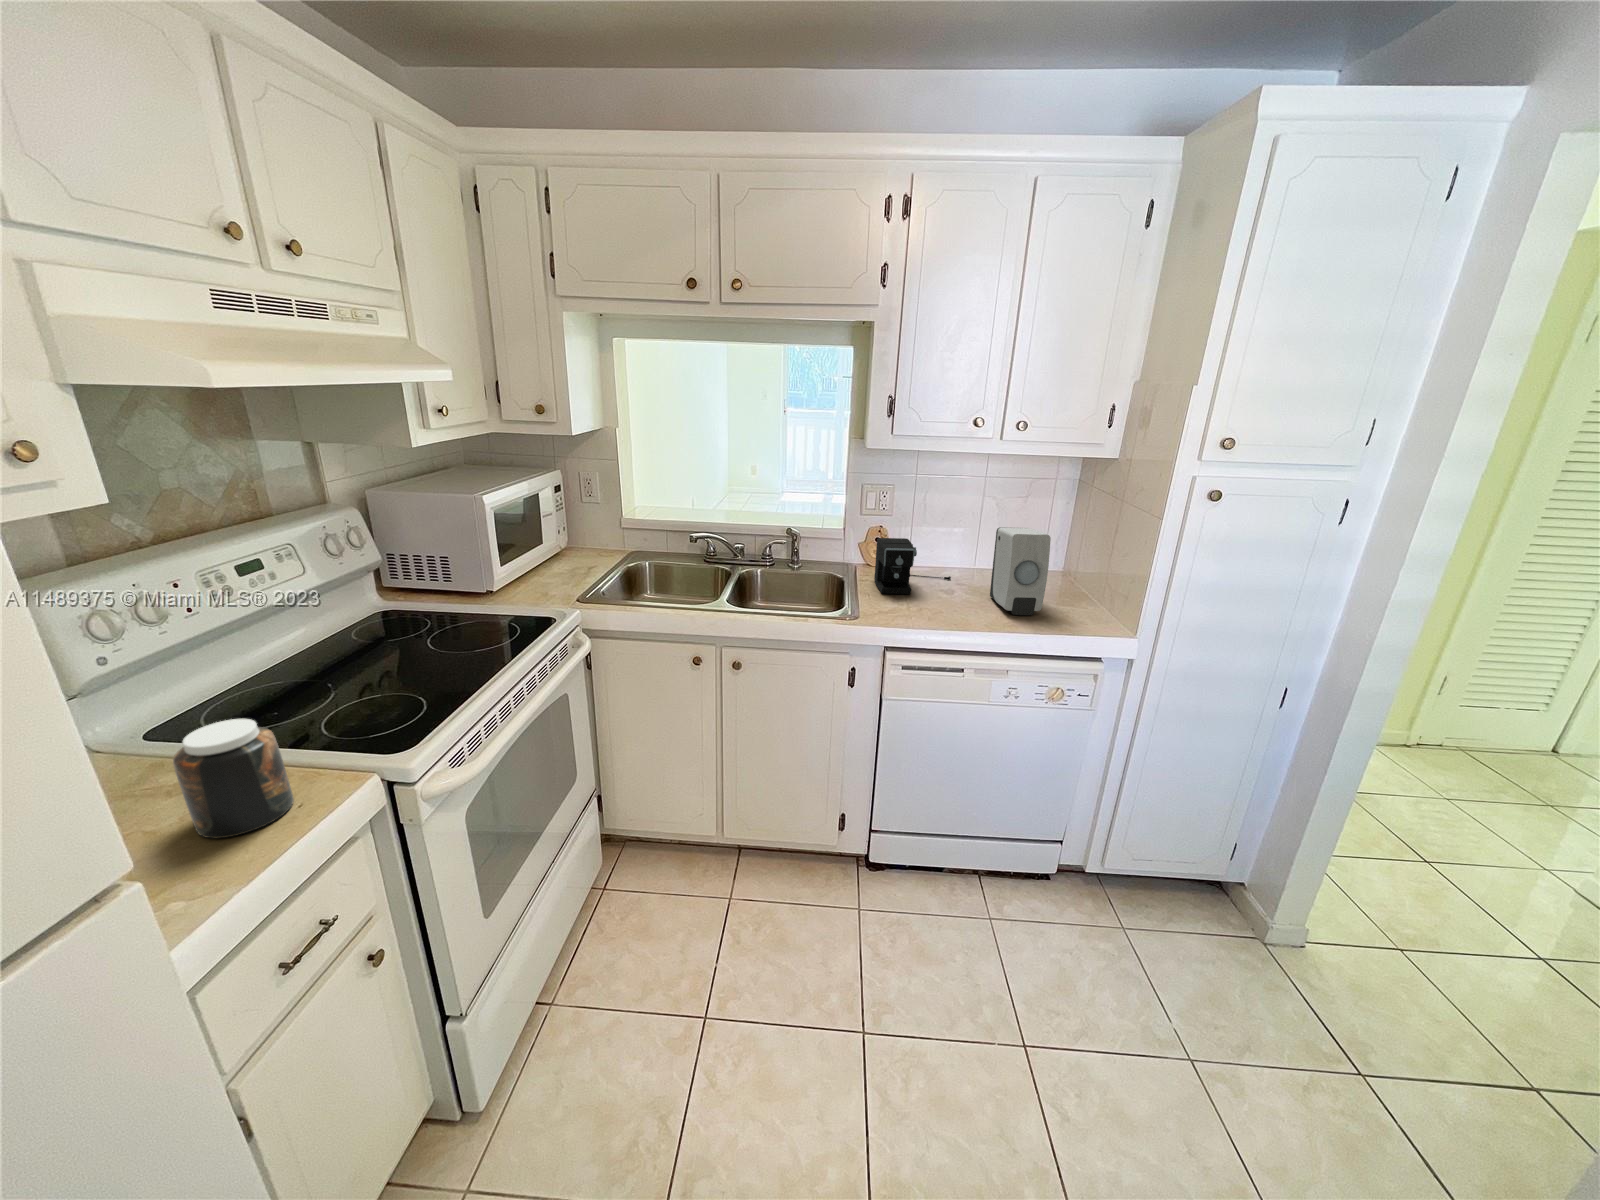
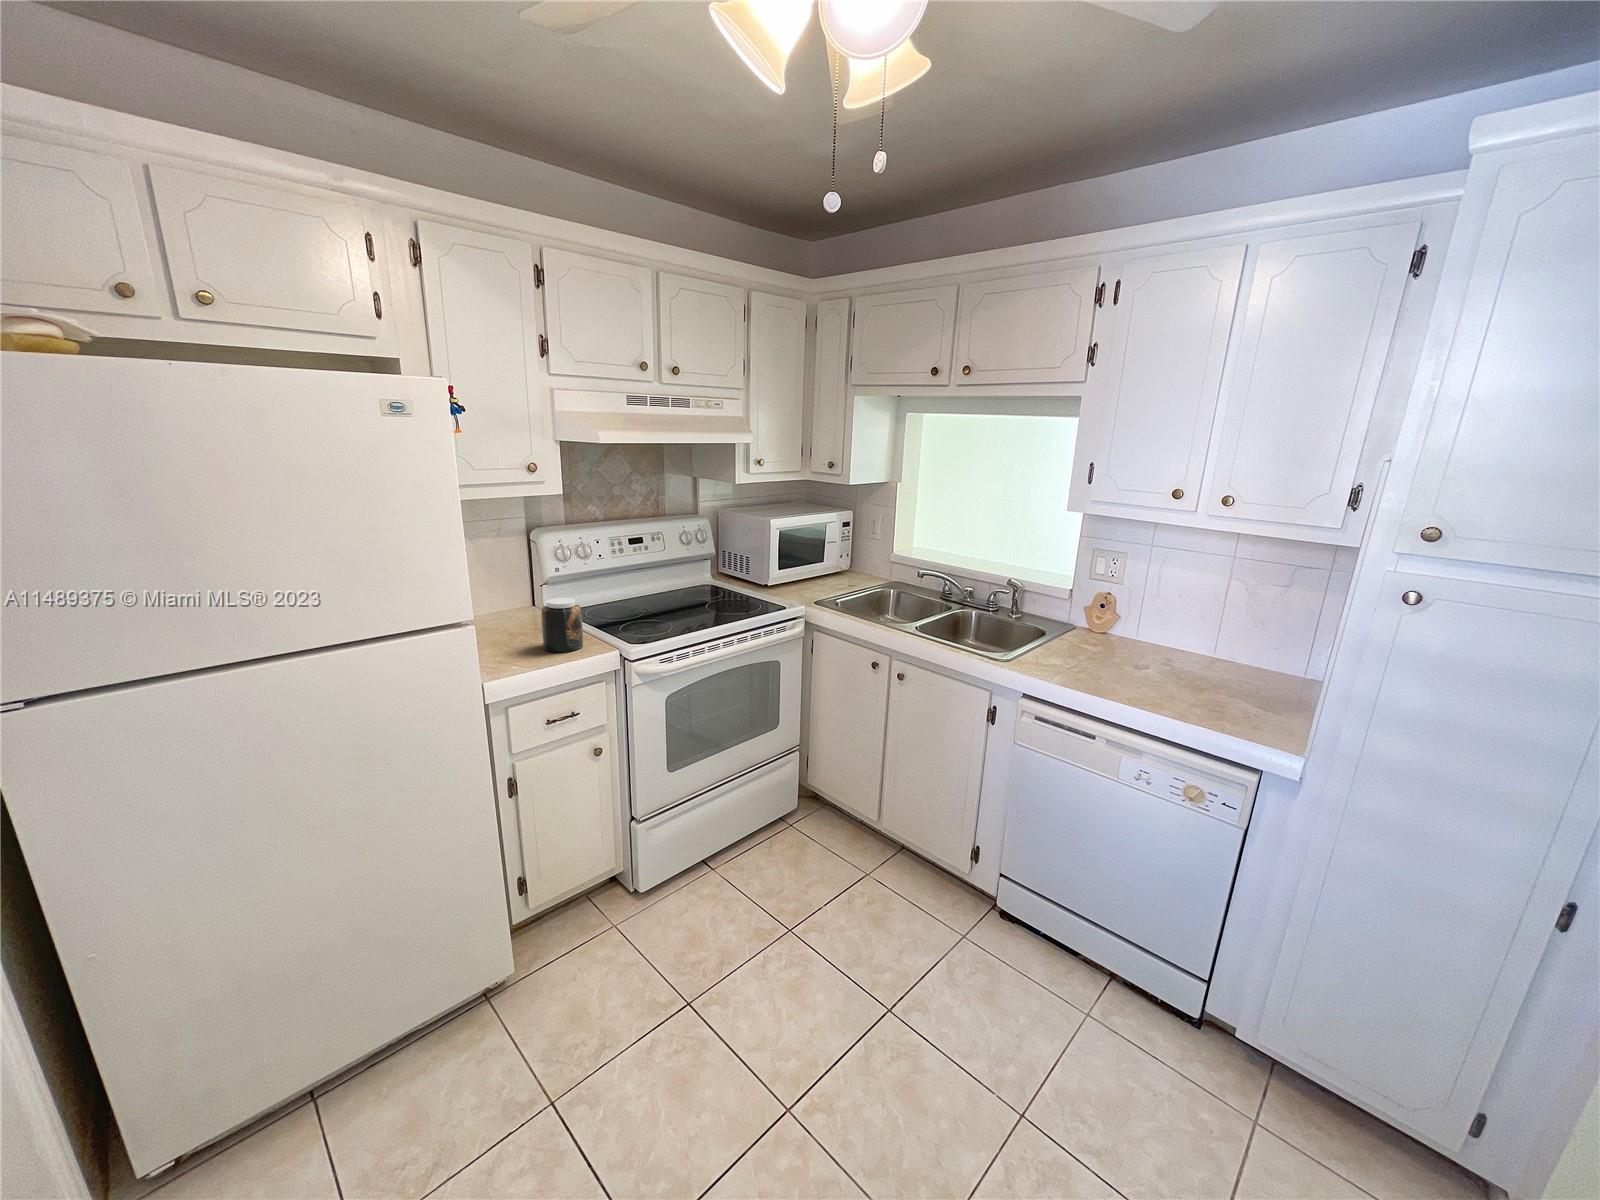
soap dispenser: present [990,527,1051,615] -> none [1175,605,1247,706]
coffee maker: present [874,538,951,594] -> none [1064,600,1168,659]

